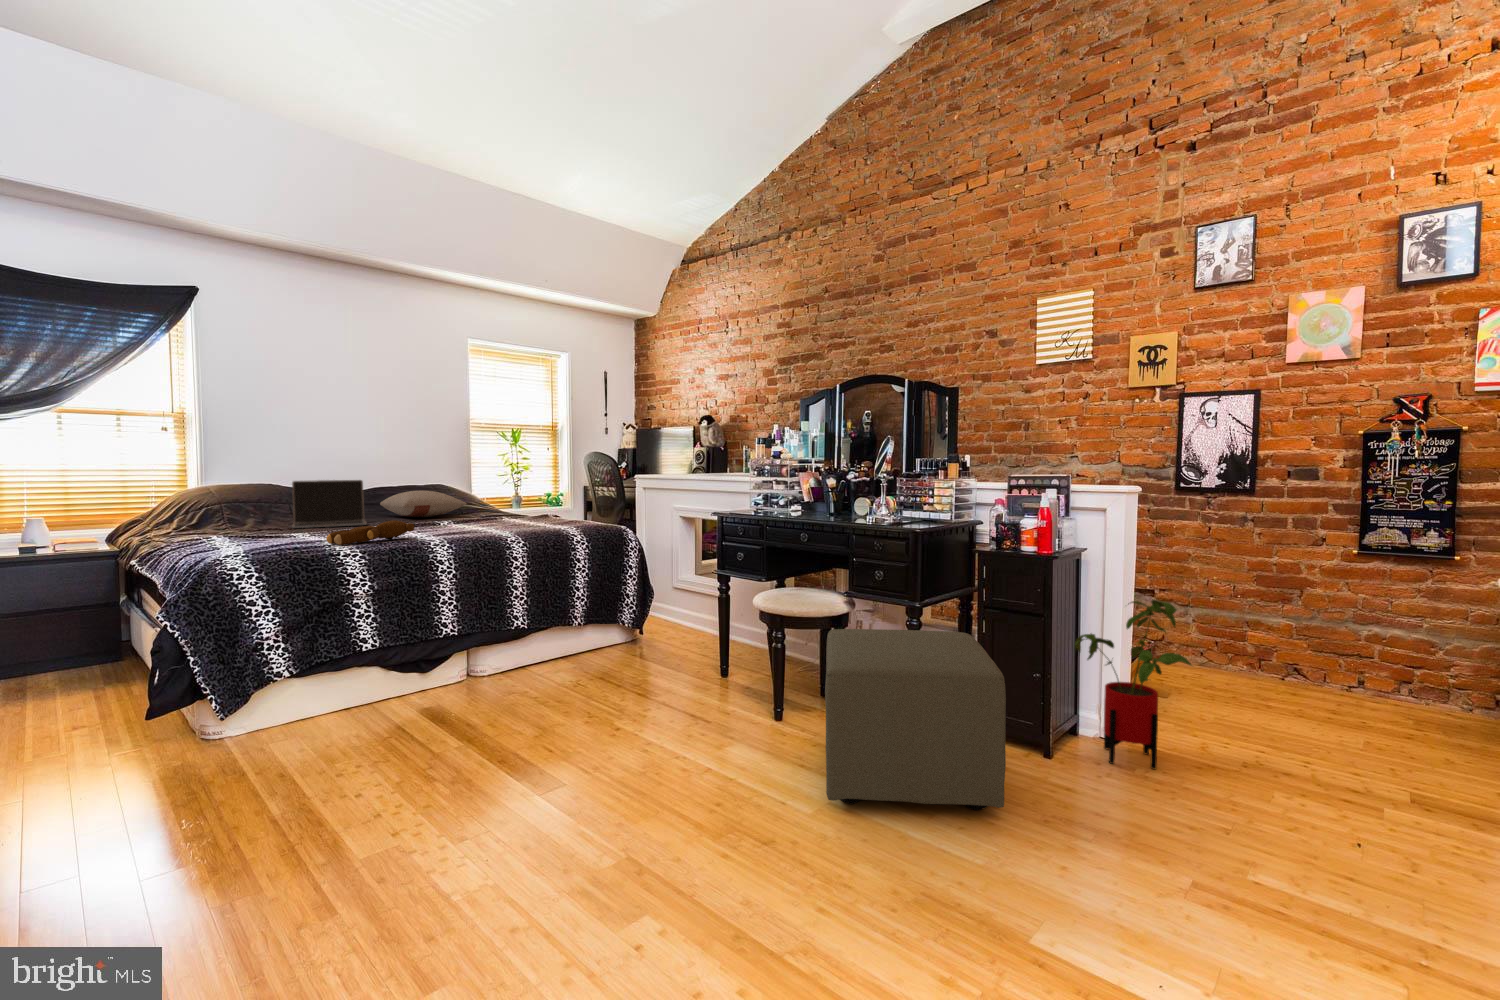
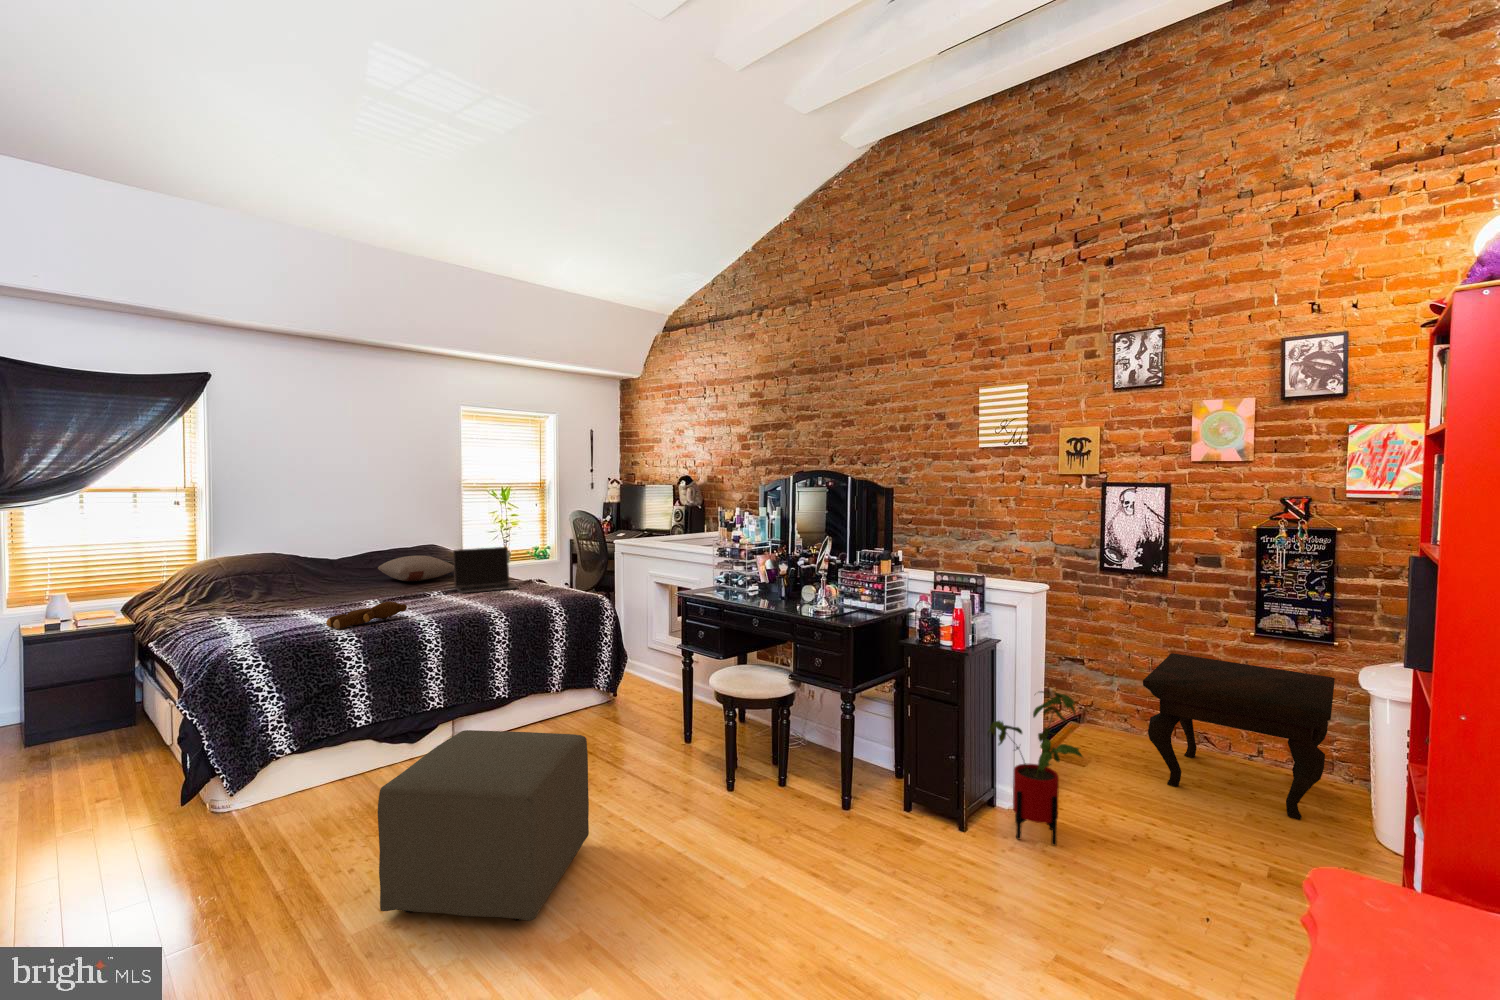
laptop: present [292,480,367,528] -> present [453,547,518,593]
side table: none [1239,578,1470,746] -> present [1143,653,1335,820]
ottoman: present [825,629,1006,810] -> present [378,730,589,921]

